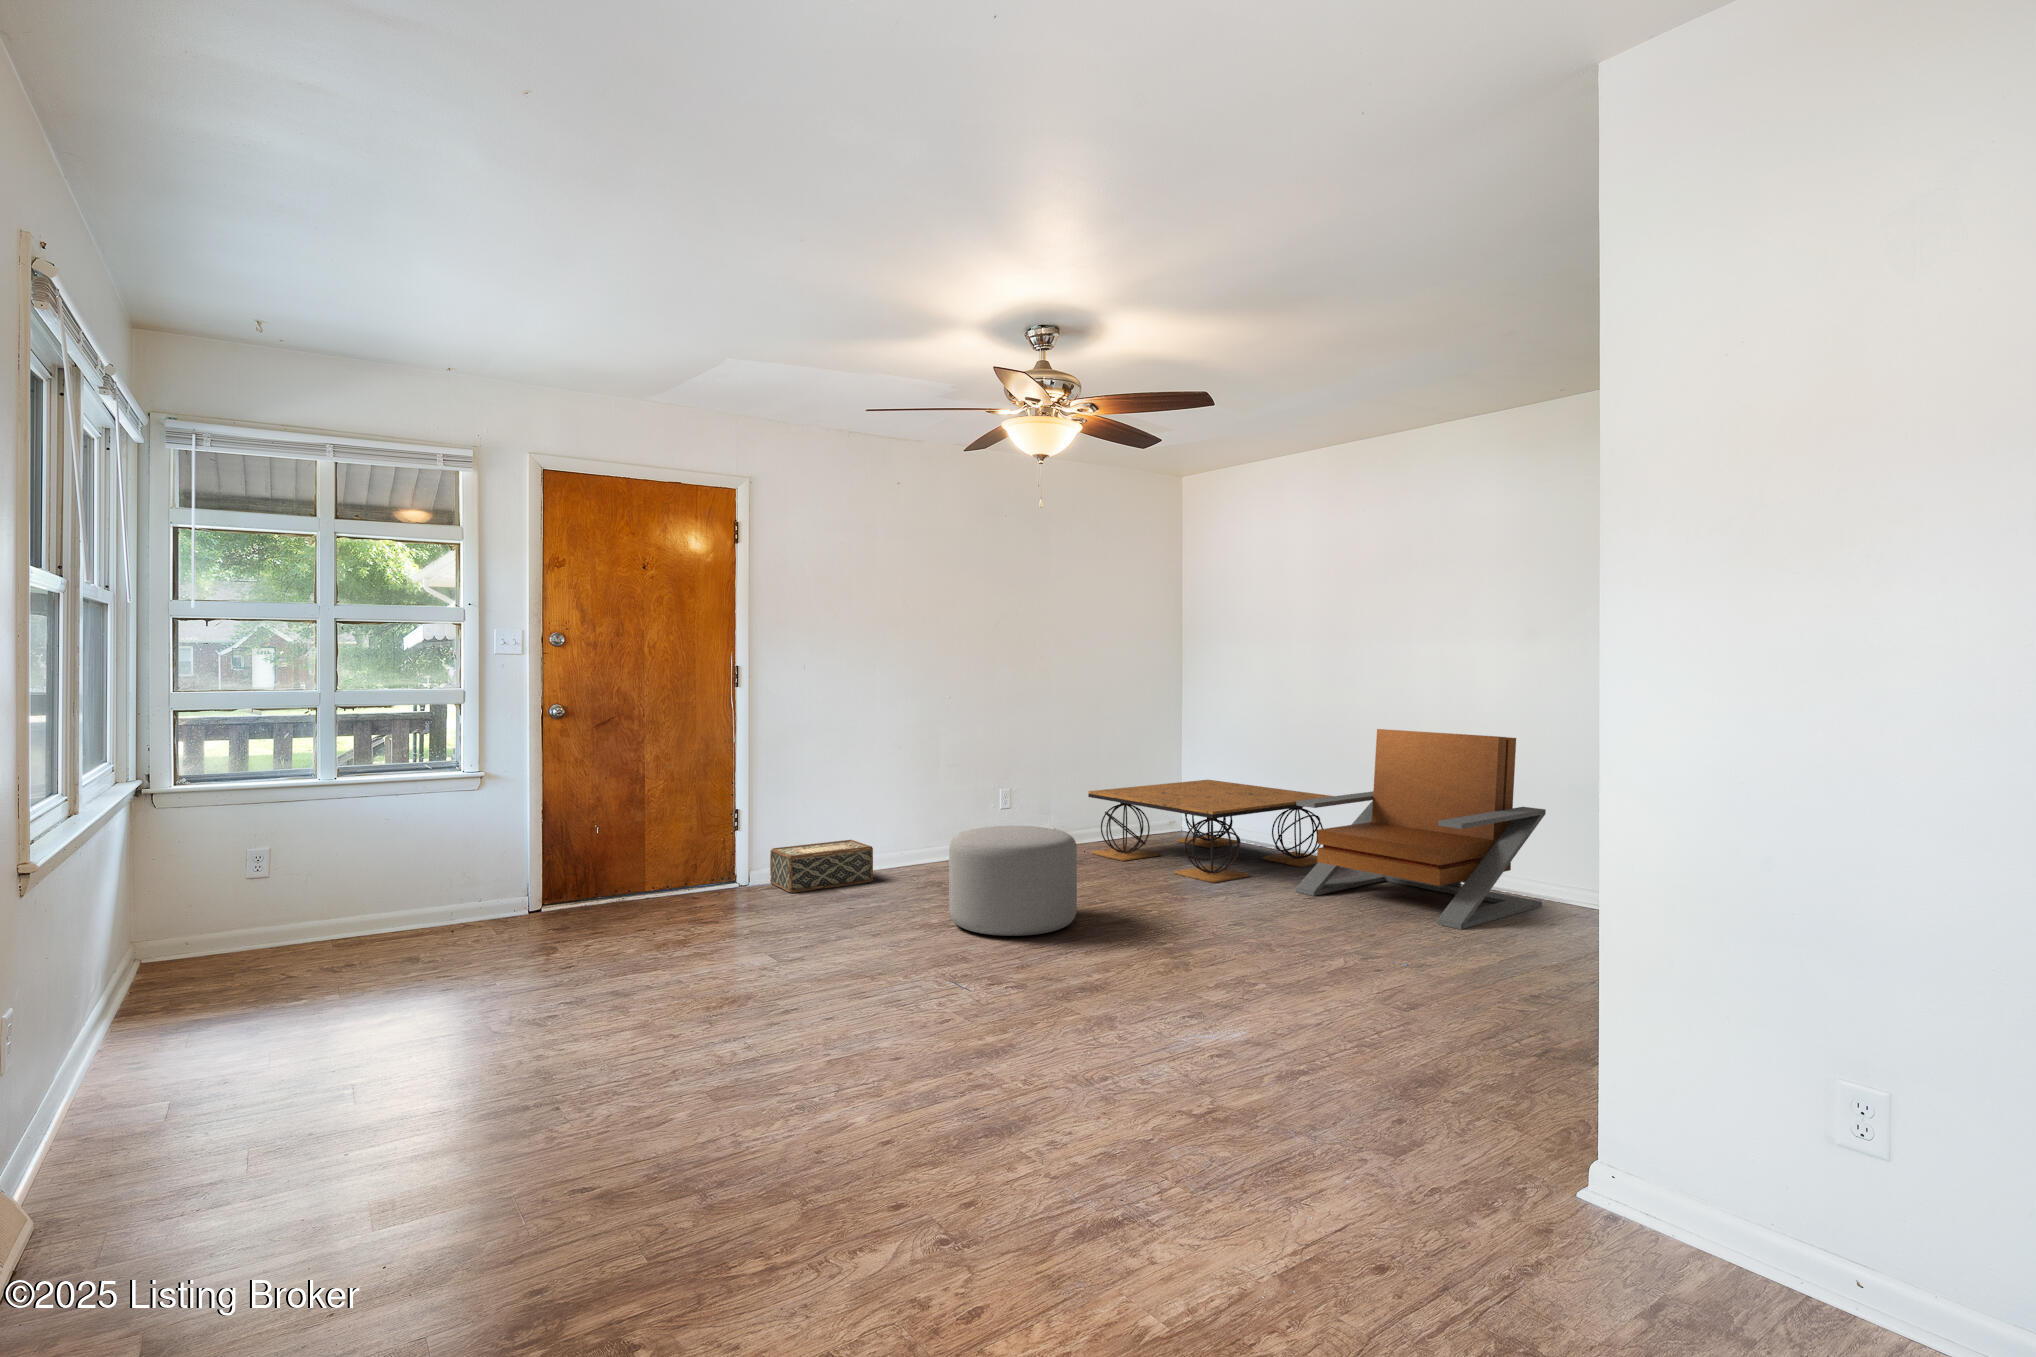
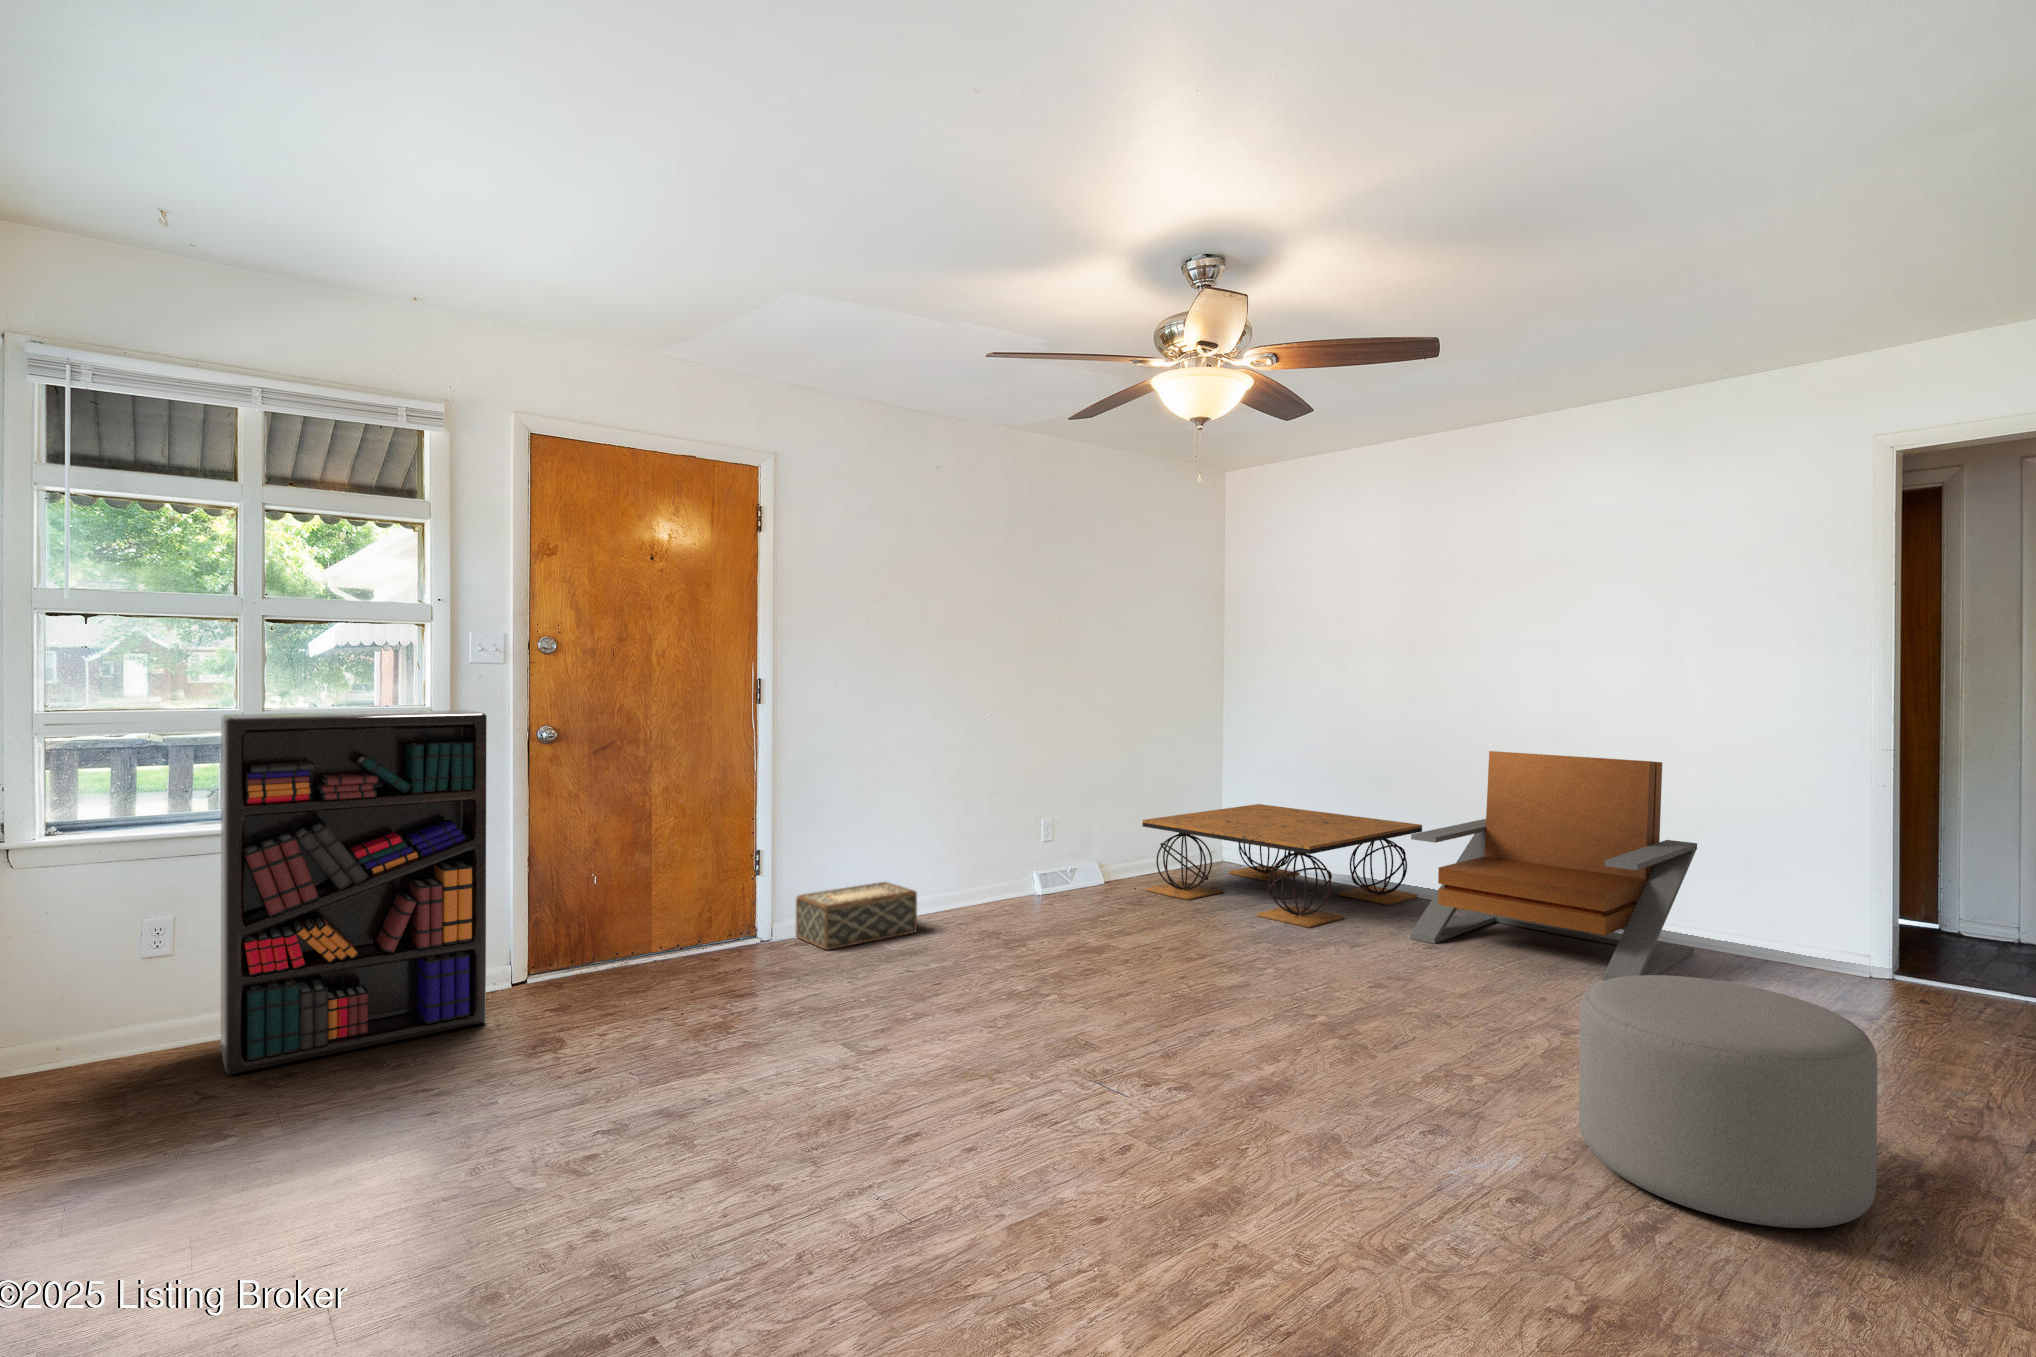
bookshelf: none [304,692,504,963] -> present [221,710,487,1074]
ottoman: present [949,826,1077,936] -> present [1579,975,1877,1228]

